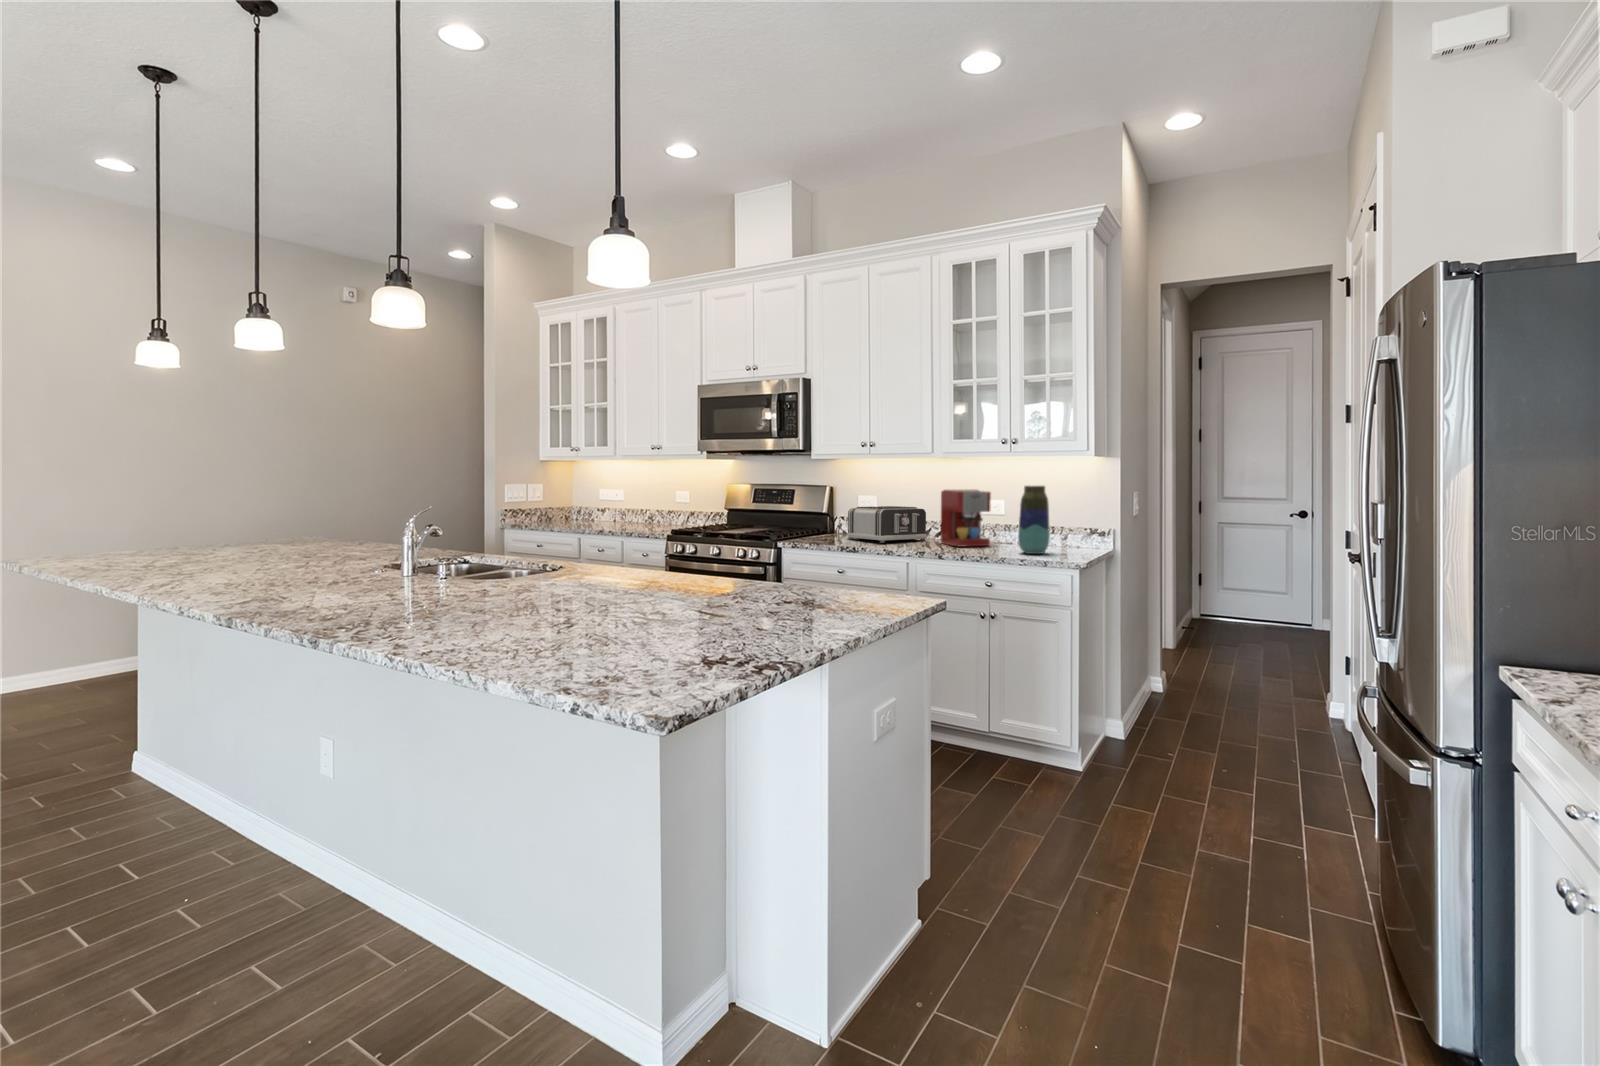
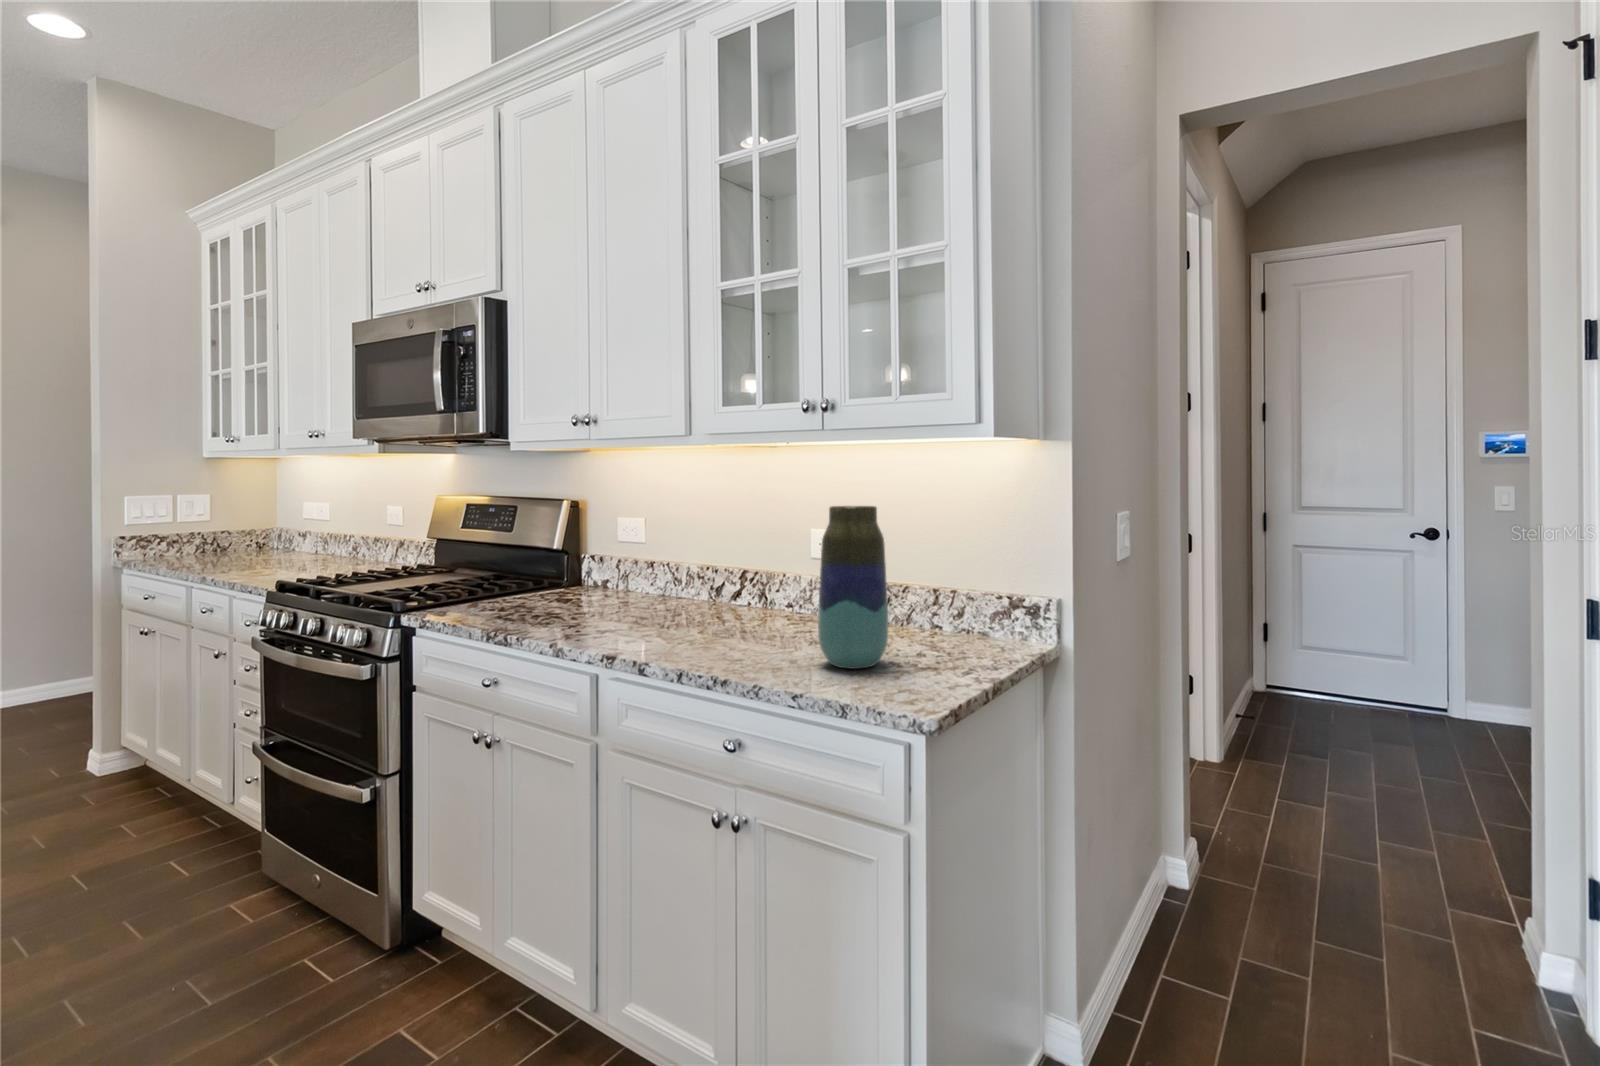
coffee maker: present [941,490,991,547] -> none [712,510,801,635]
toaster: present [847,506,927,543] -> none [560,540,700,619]

